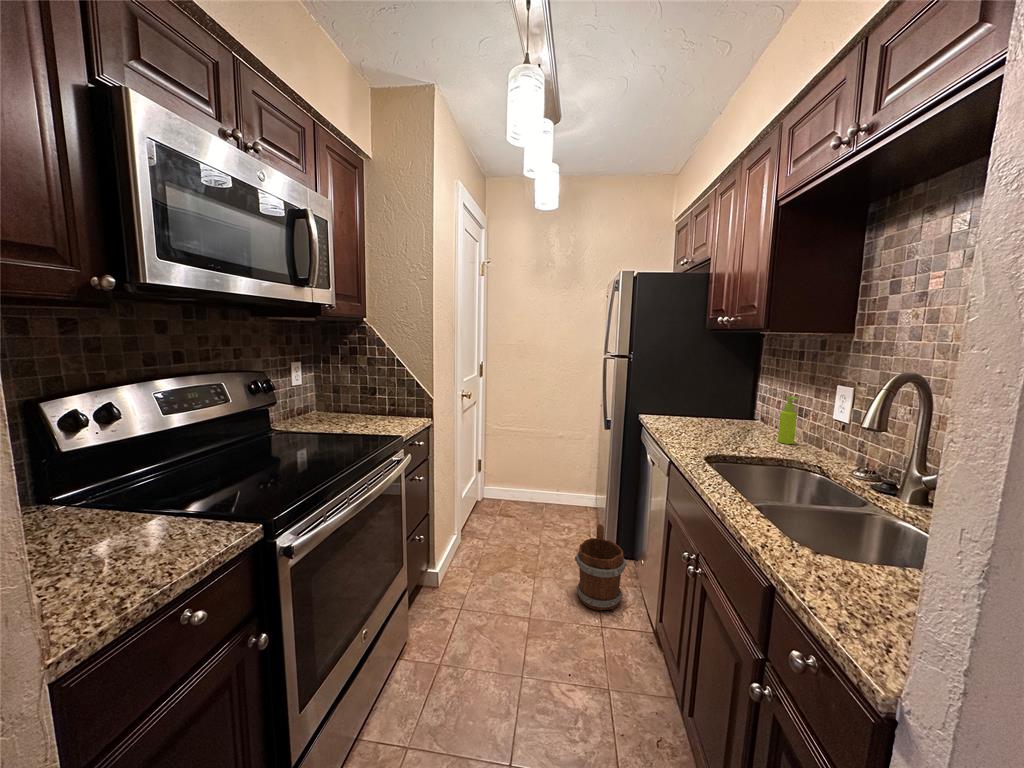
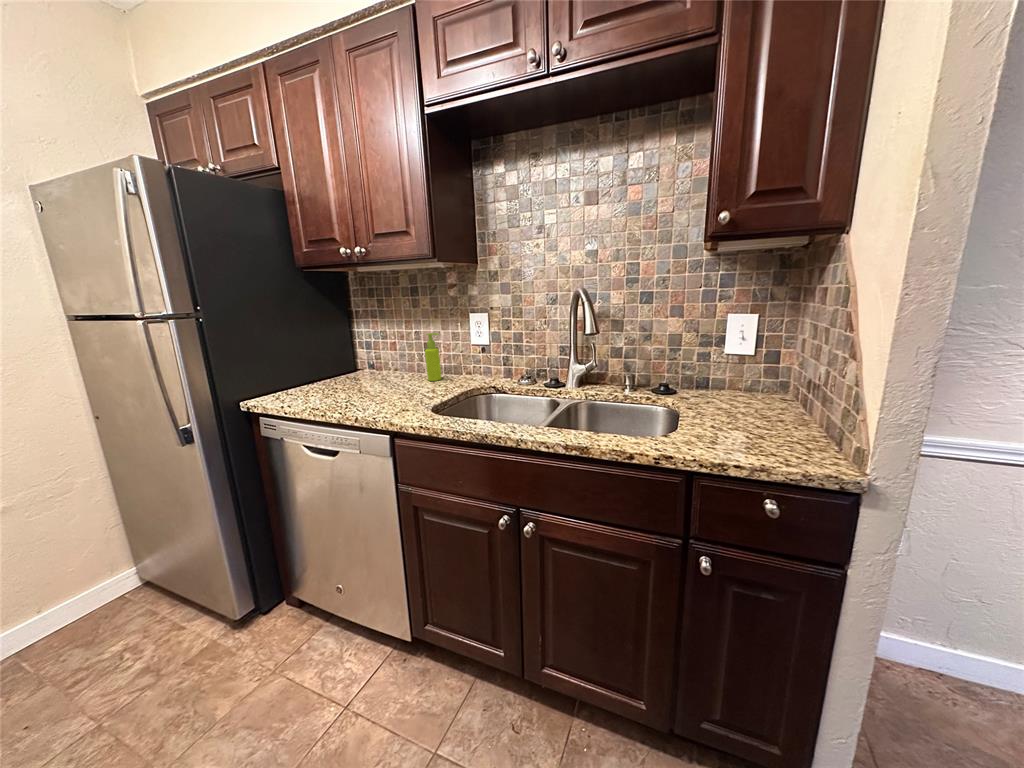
bucket: present [575,524,627,610] -> none [237,591,334,714]

